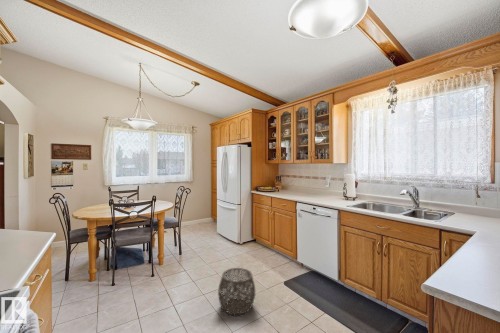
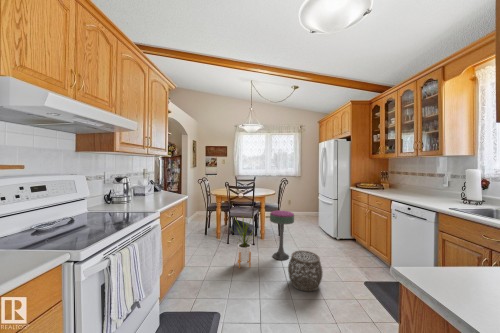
bar stool: none [182,226,211,286] -> present [270,211,294,260]
house plant: none [132,236,175,314] -> present [235,218,253,268]

